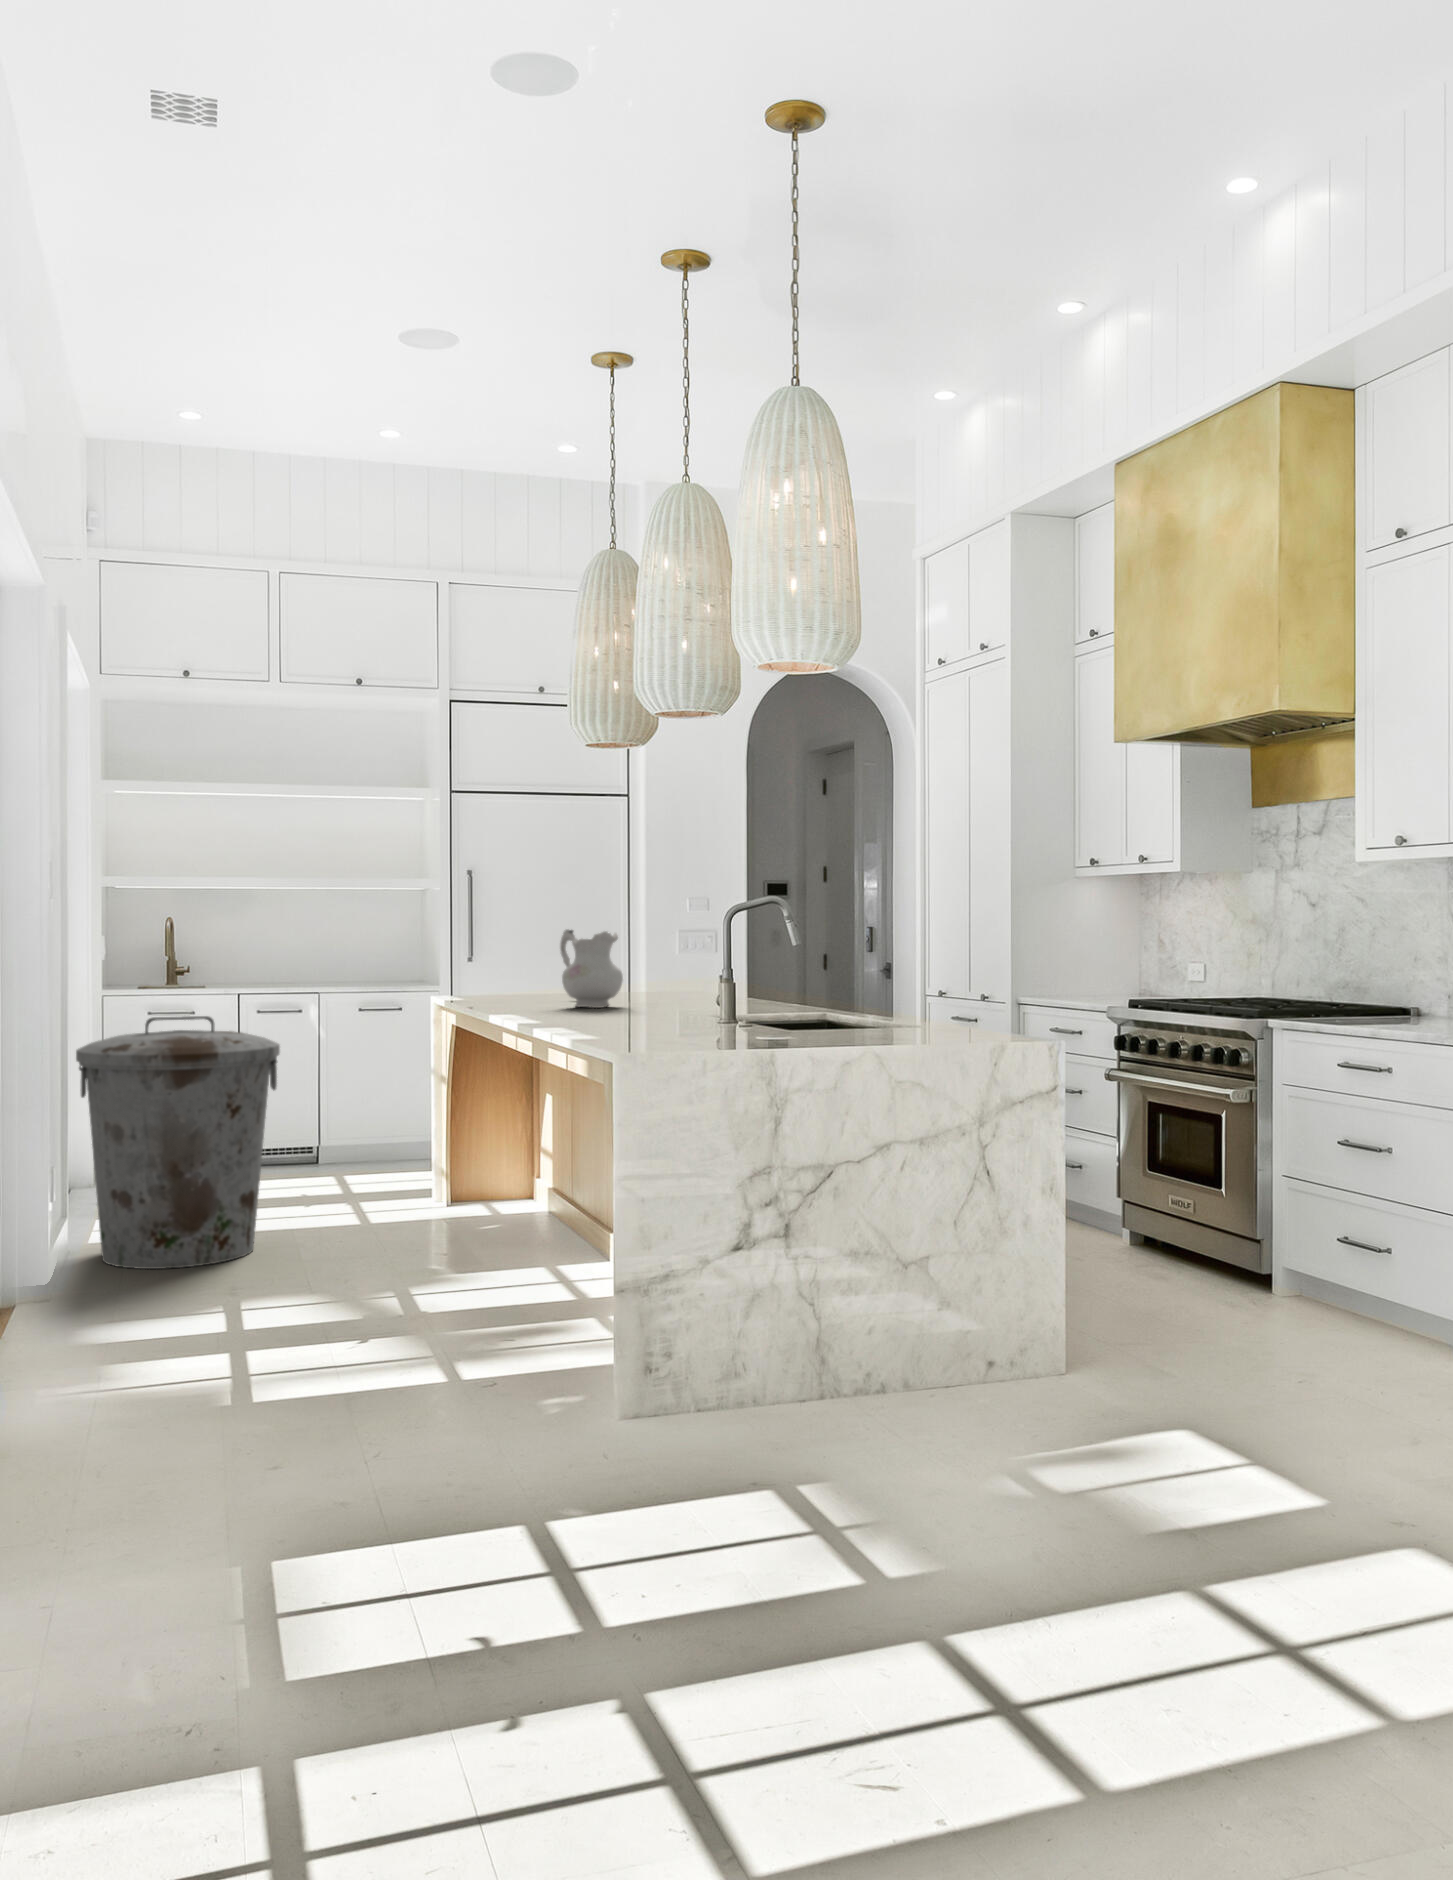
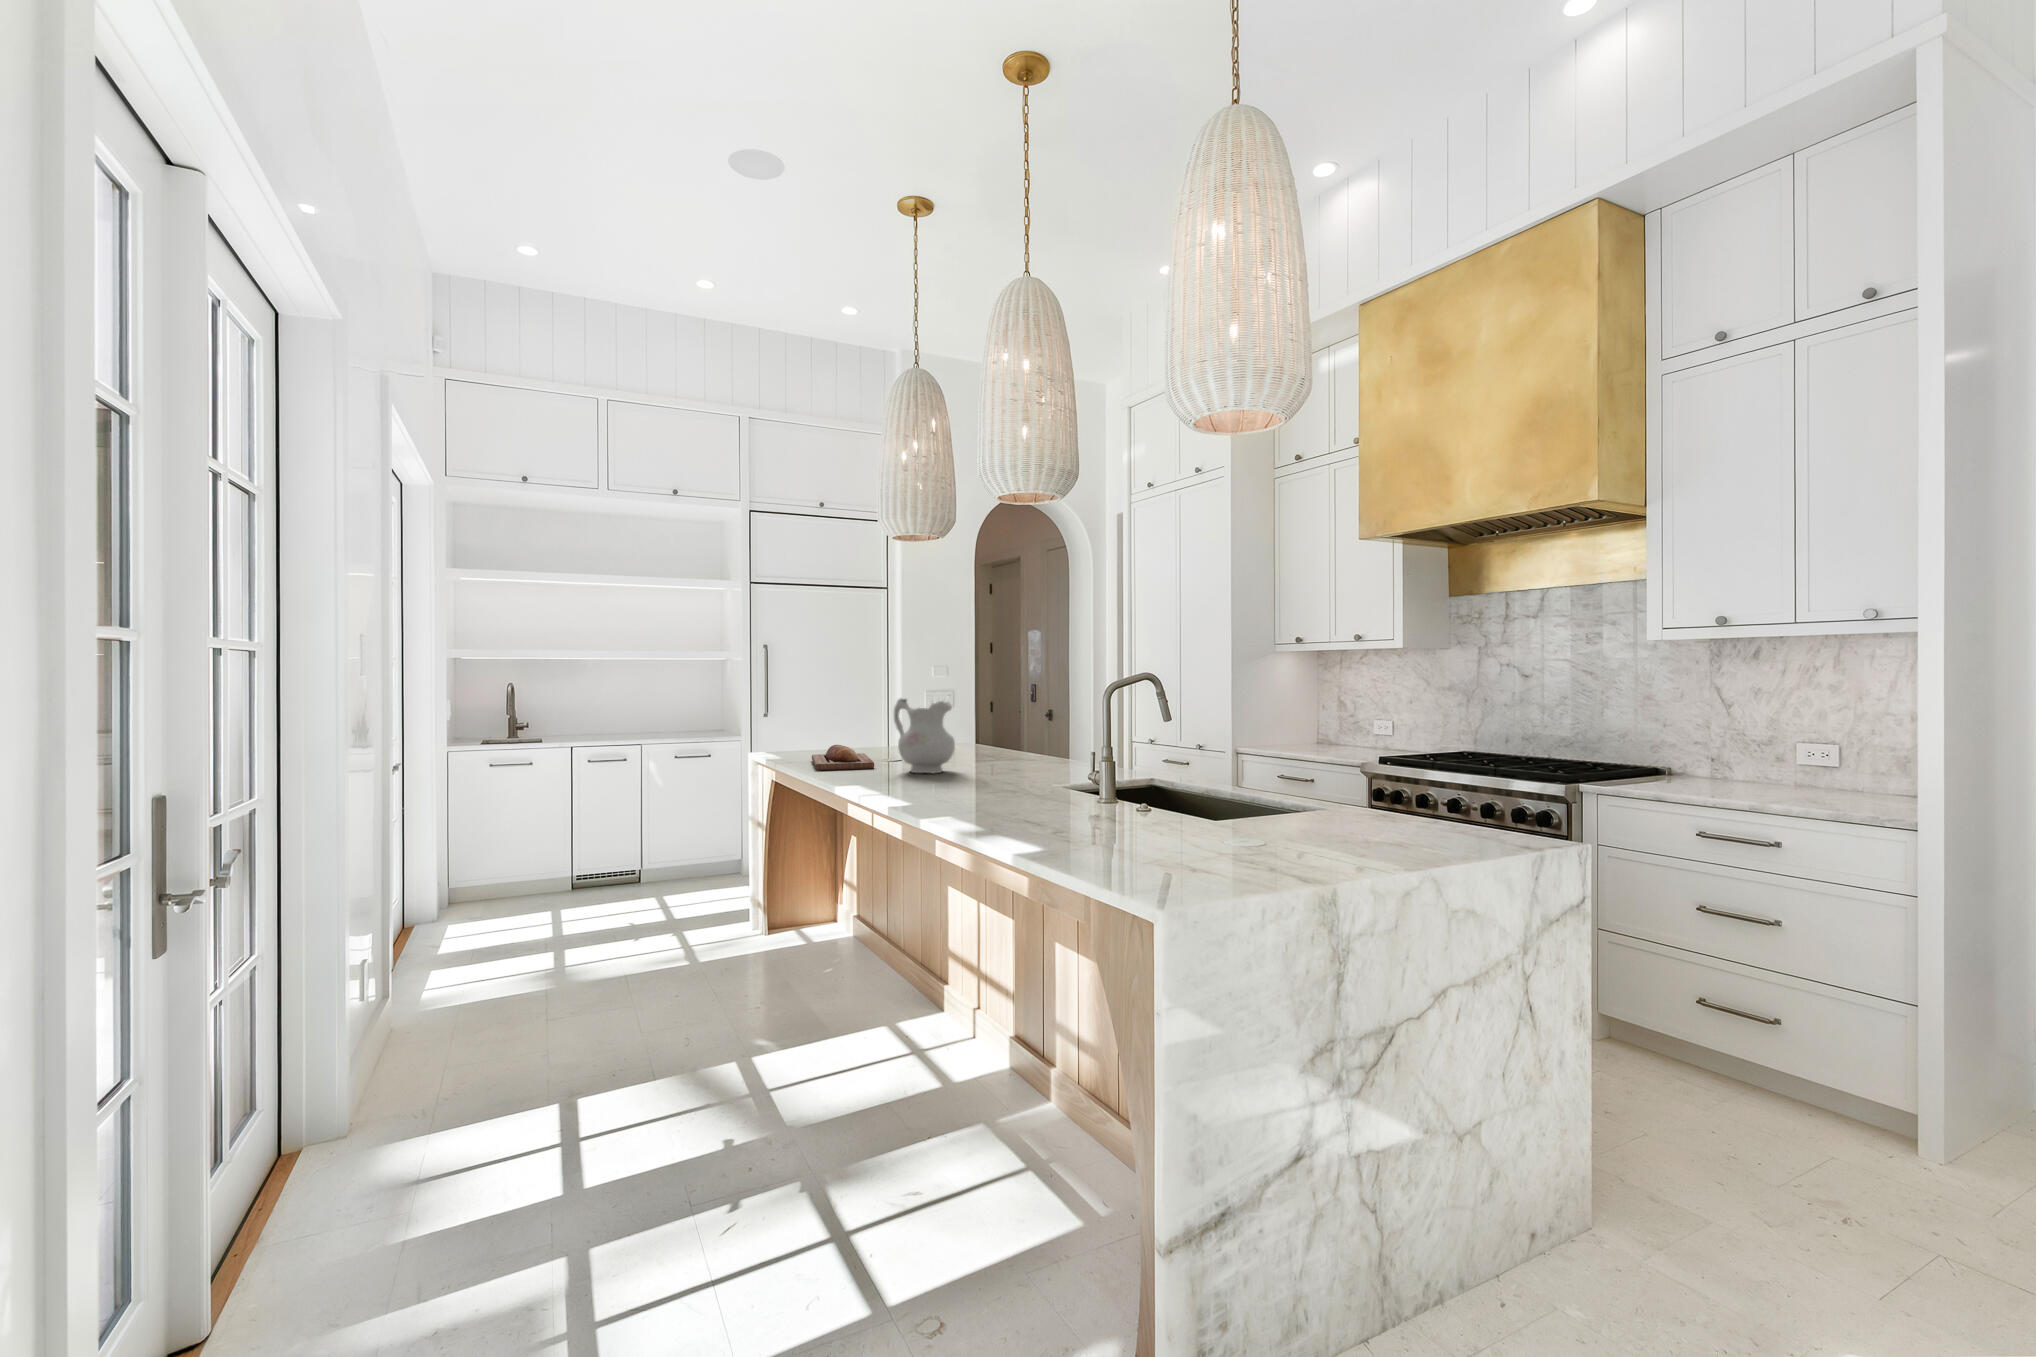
bread loaf: none [481,983,546,1006] -> present [812,745,874,770]
trash can: present [76,1016,280,1269] -> none [386,785,613,1058]

